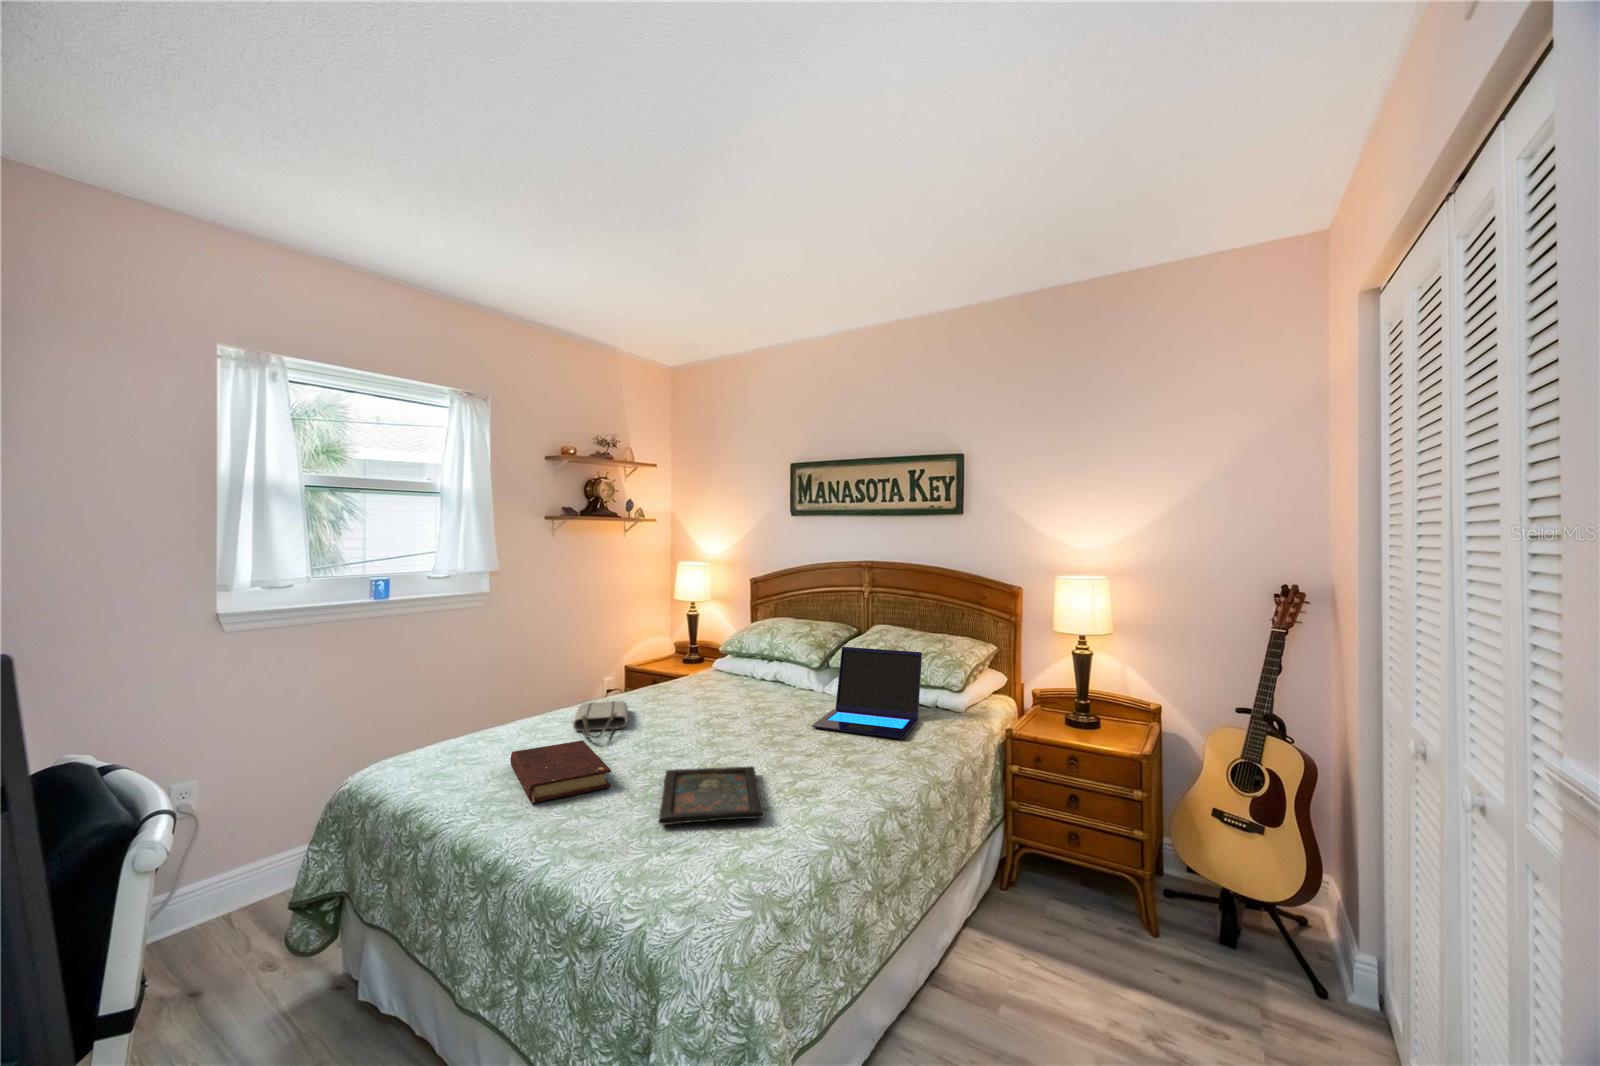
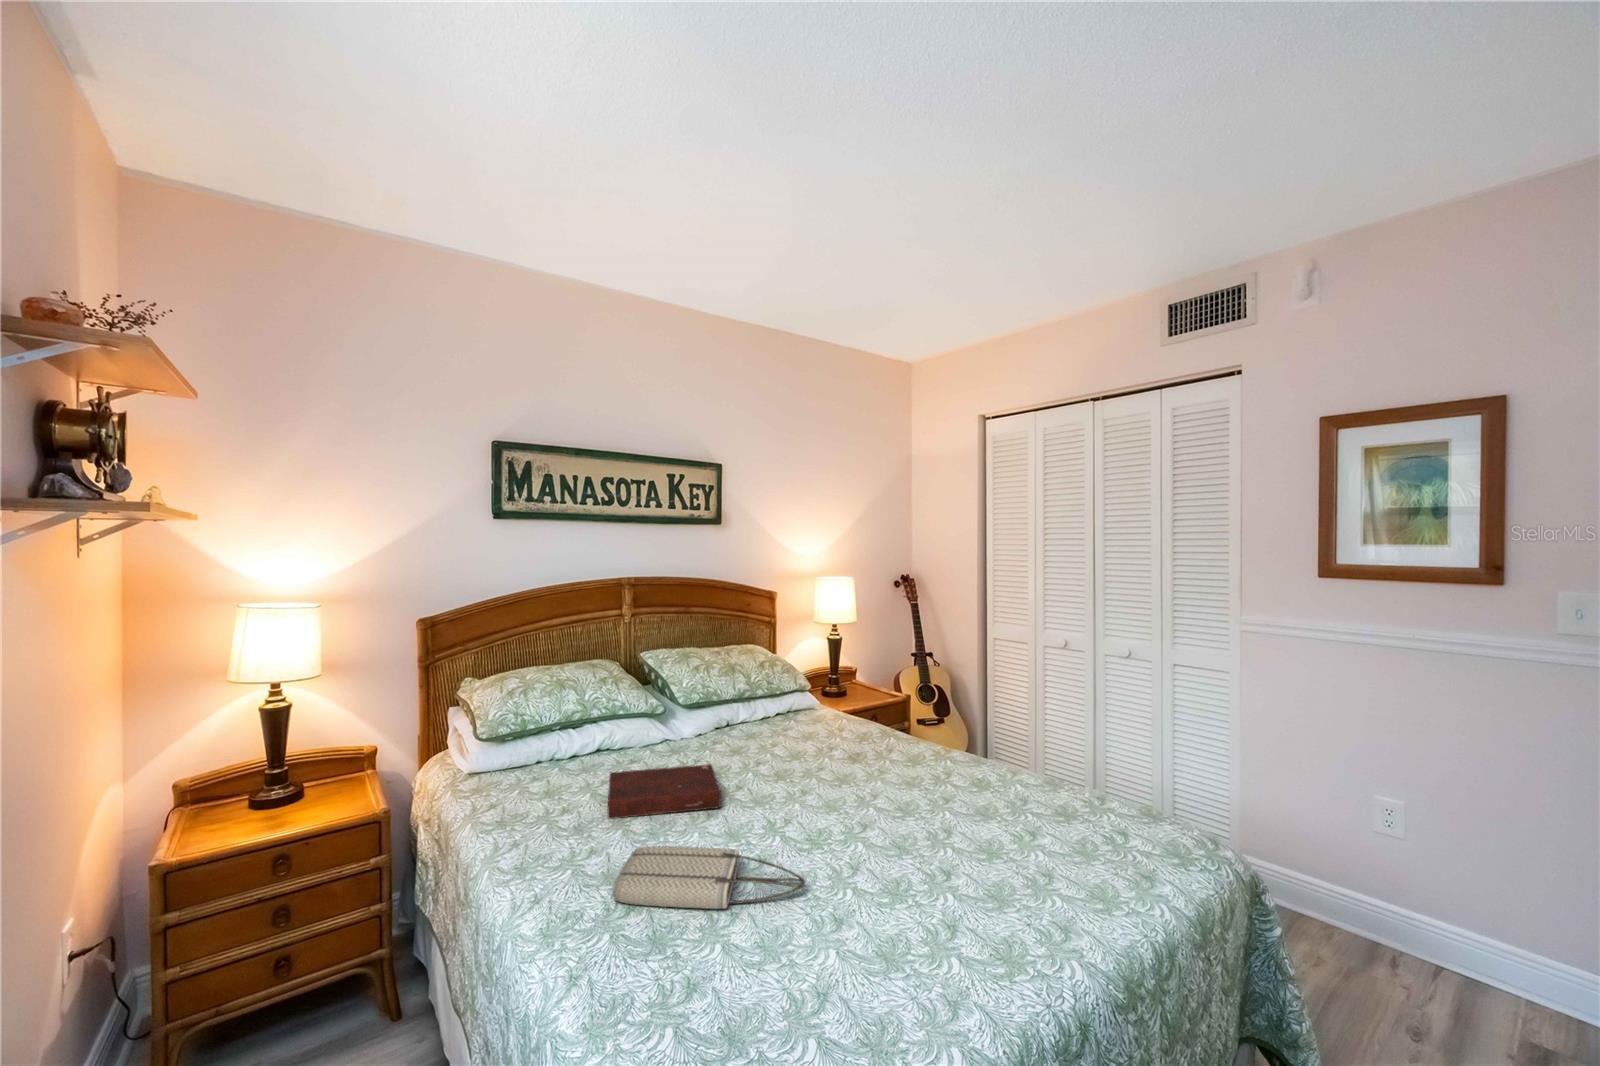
laptop: present [812,647,922,739] -> none [737,663,861,765]
book: present [510,740,611,803] -> present [608,764,721,819]
tray: present [659,766,765,825] -> none [933,803,1073,866]

